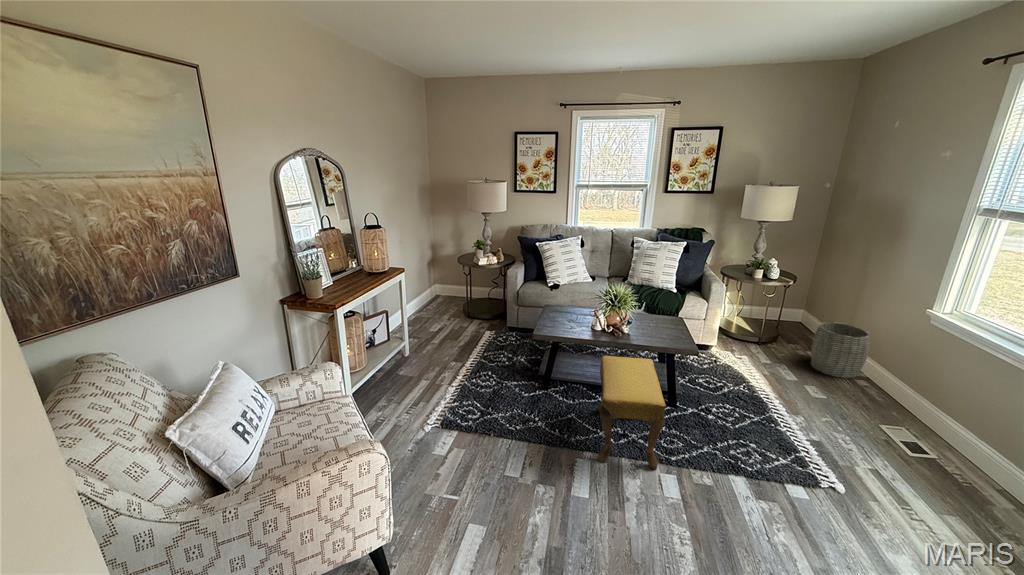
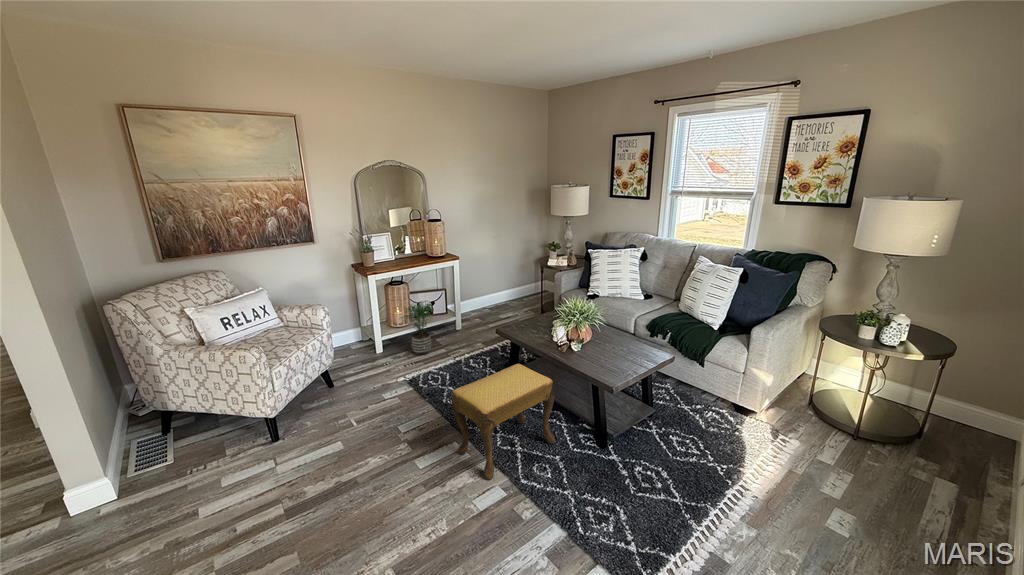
woven basket: present [811,322,870,378] -> none [891,433,1008,545]
potted plant: none [380,323,430,391] -> present [404,302,432,355]

